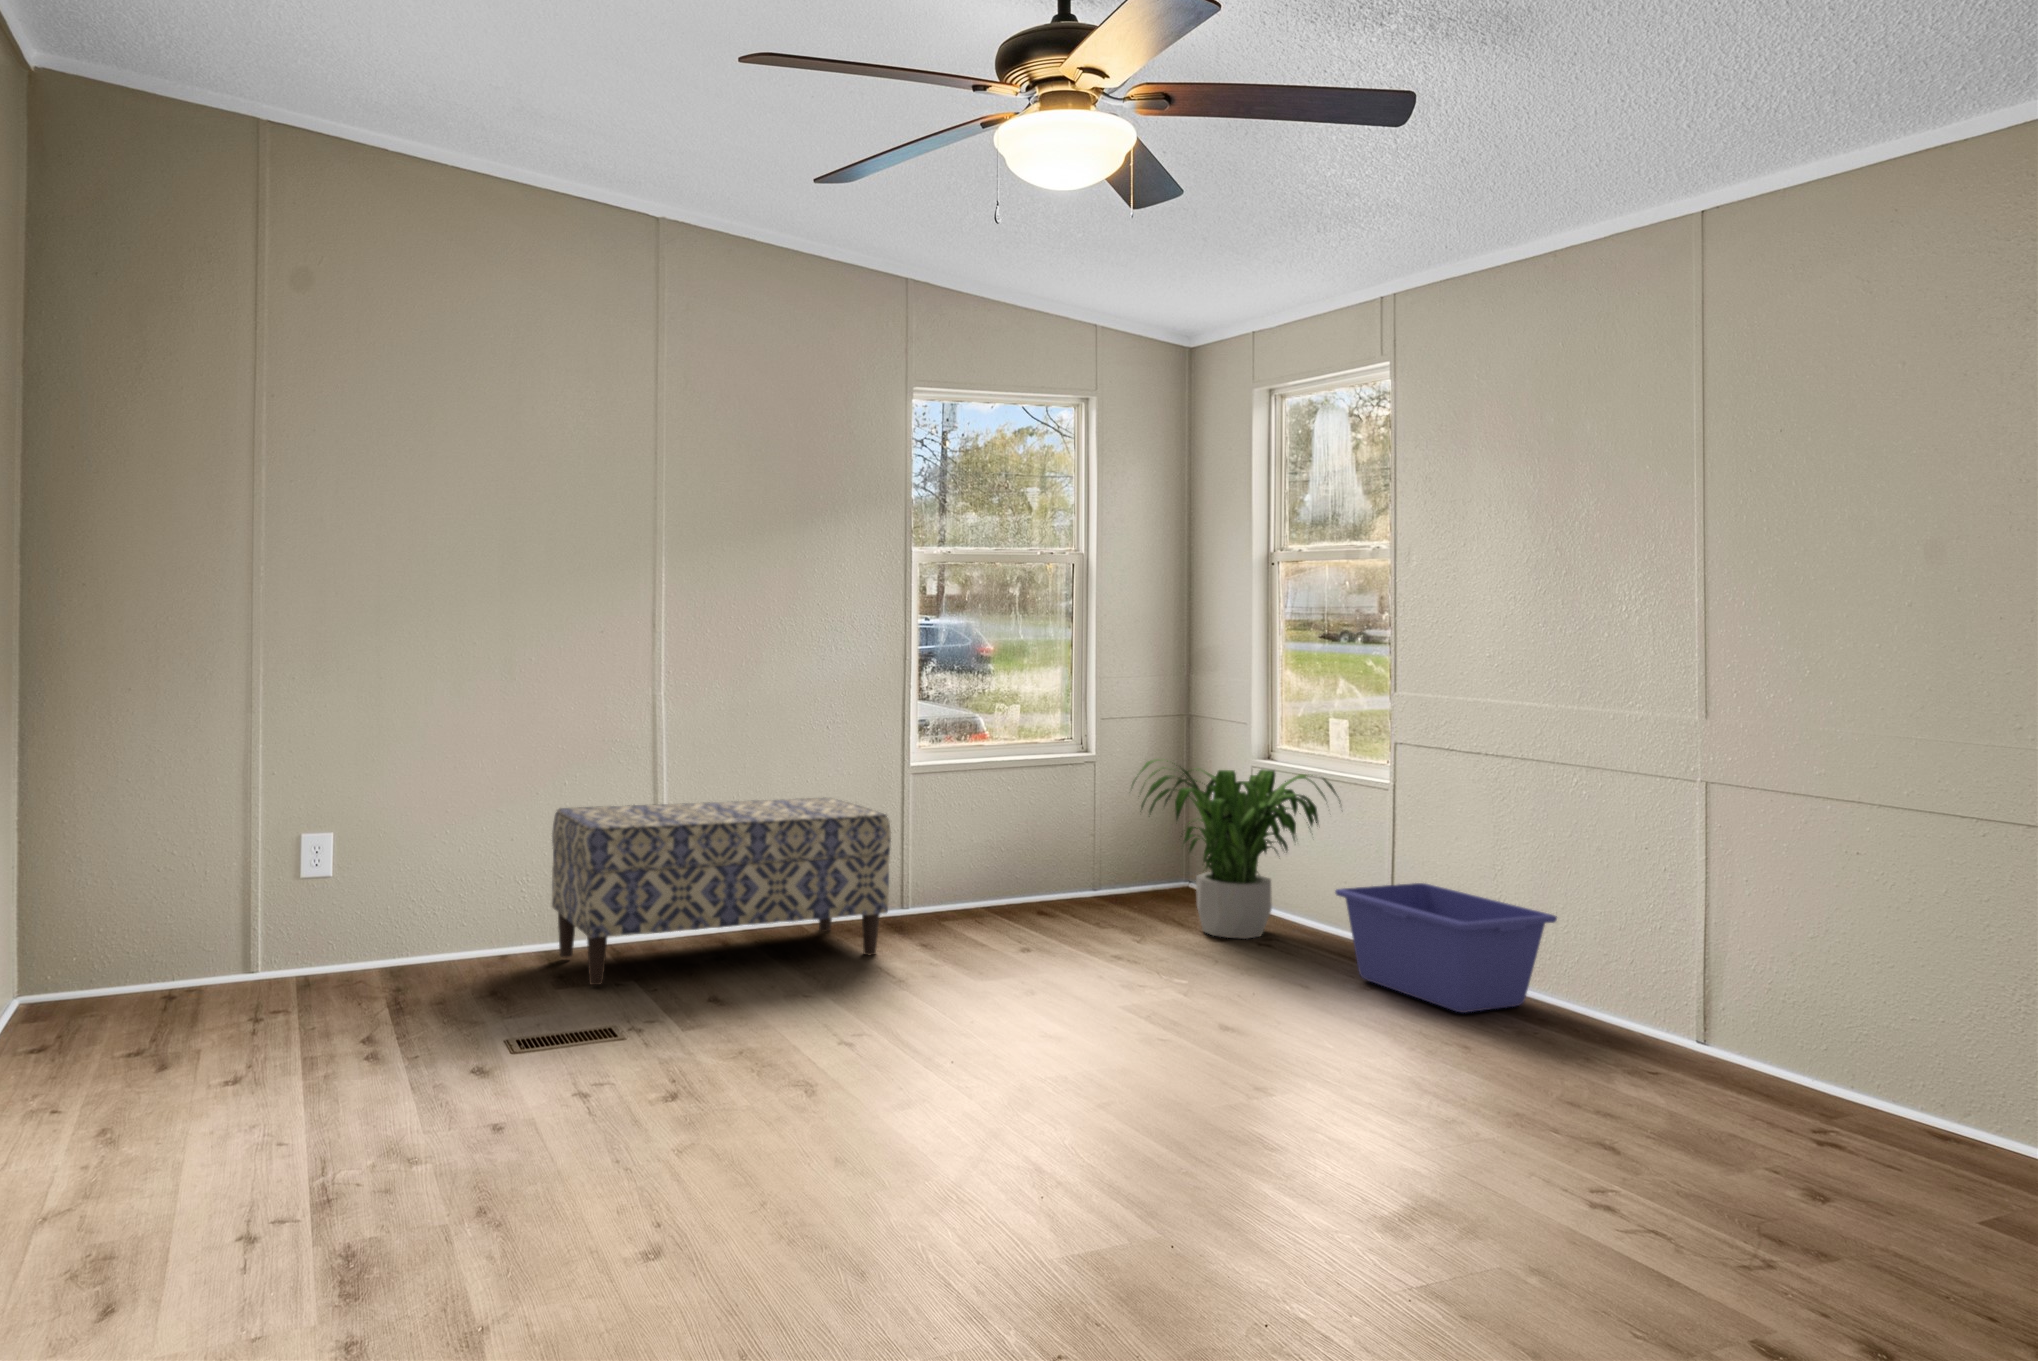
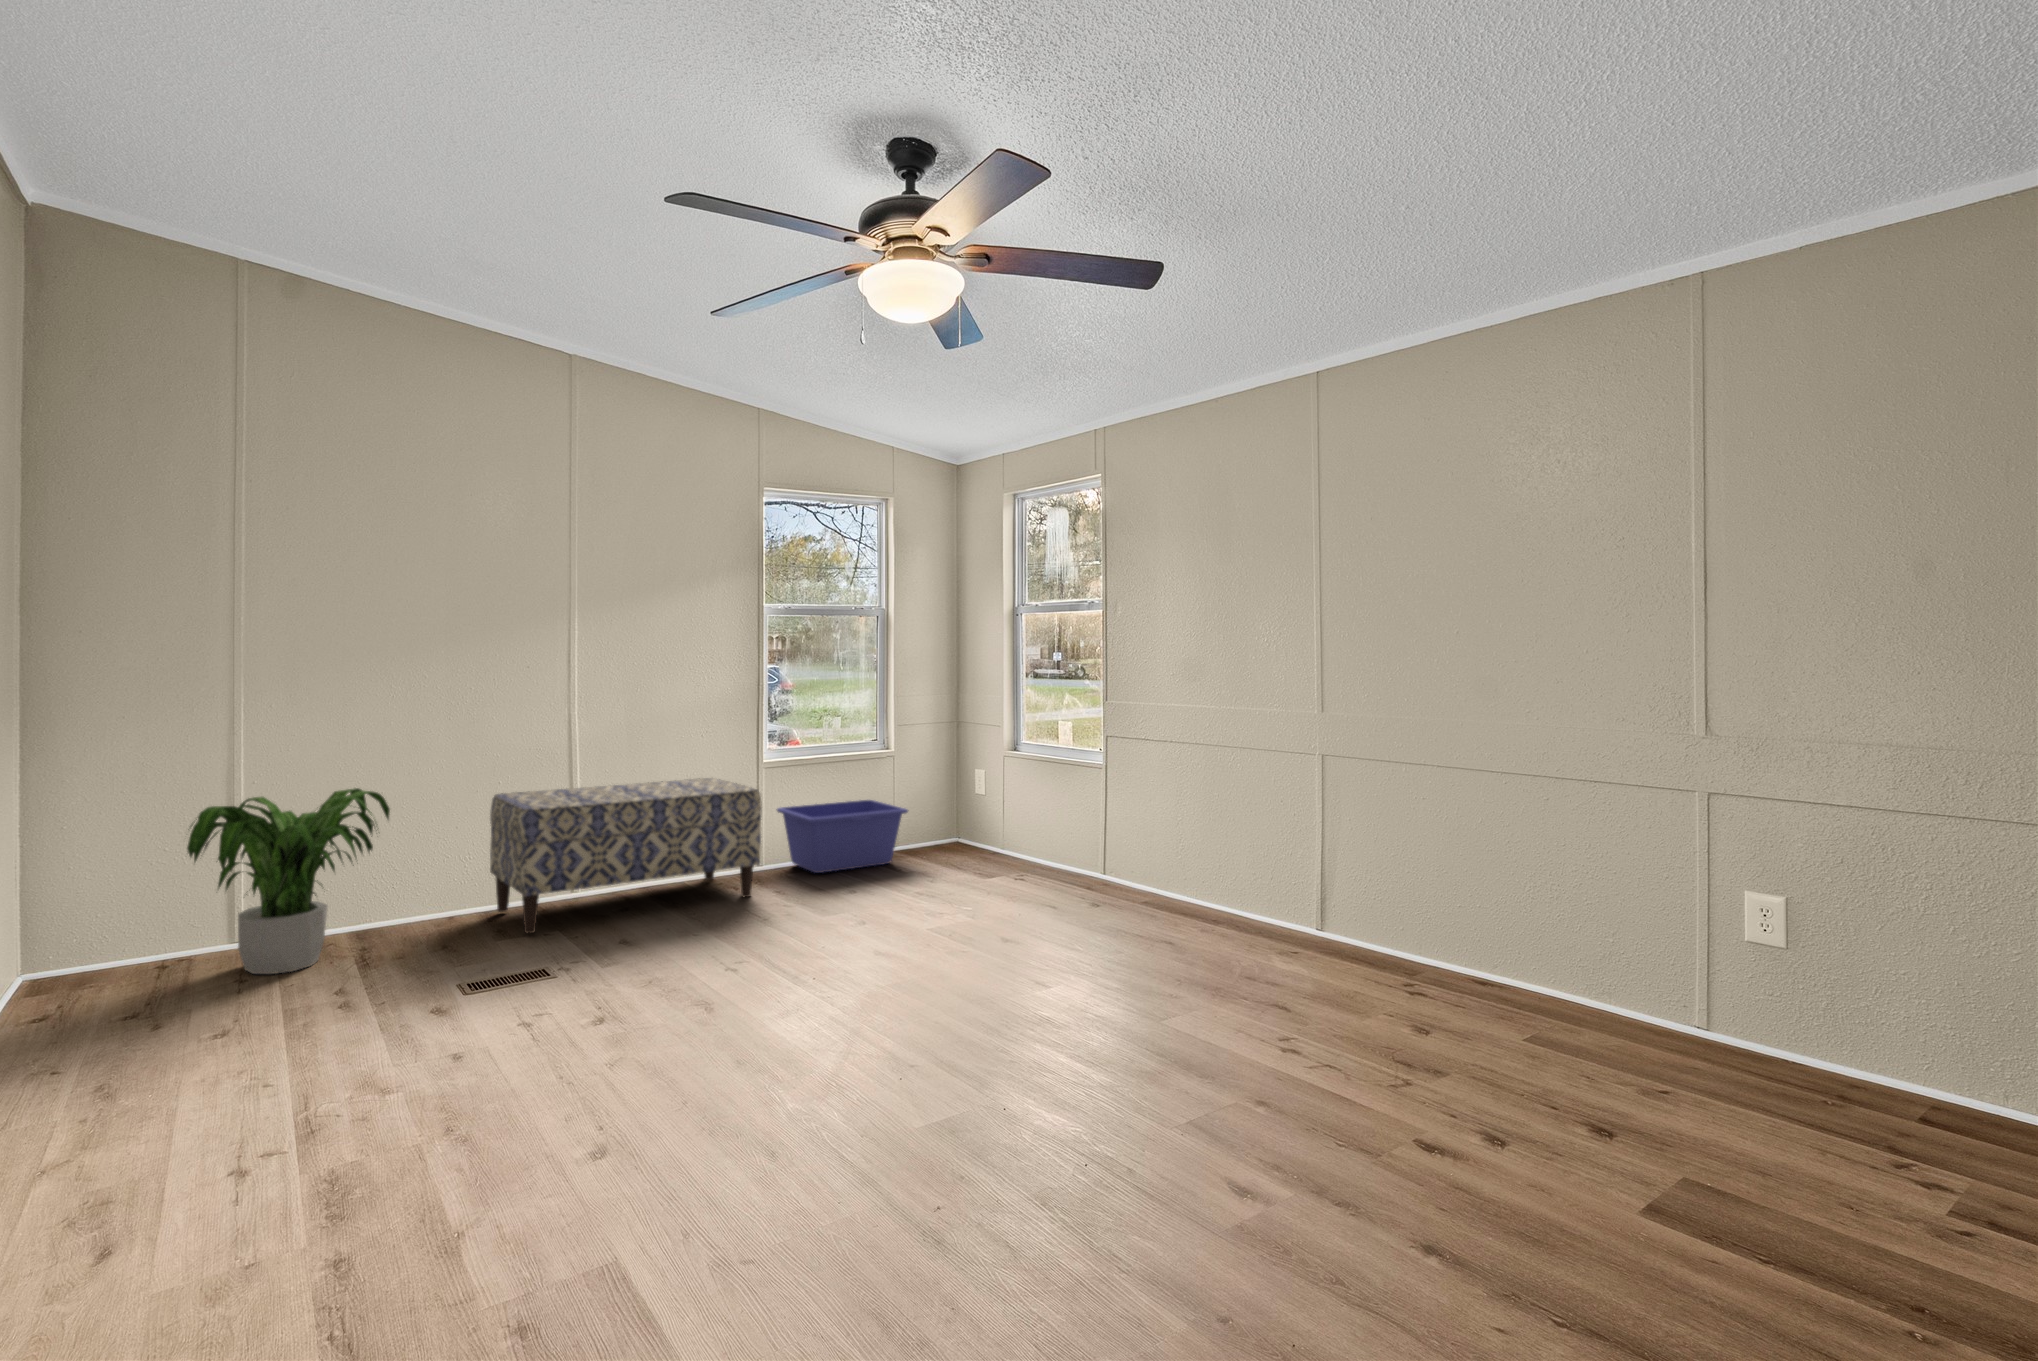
potted plant: present [1132,759,1340,939] -> present [187,788,390,974]
storage bin: present [1335,883,1557,1013] -> present [777,800,908,873]

